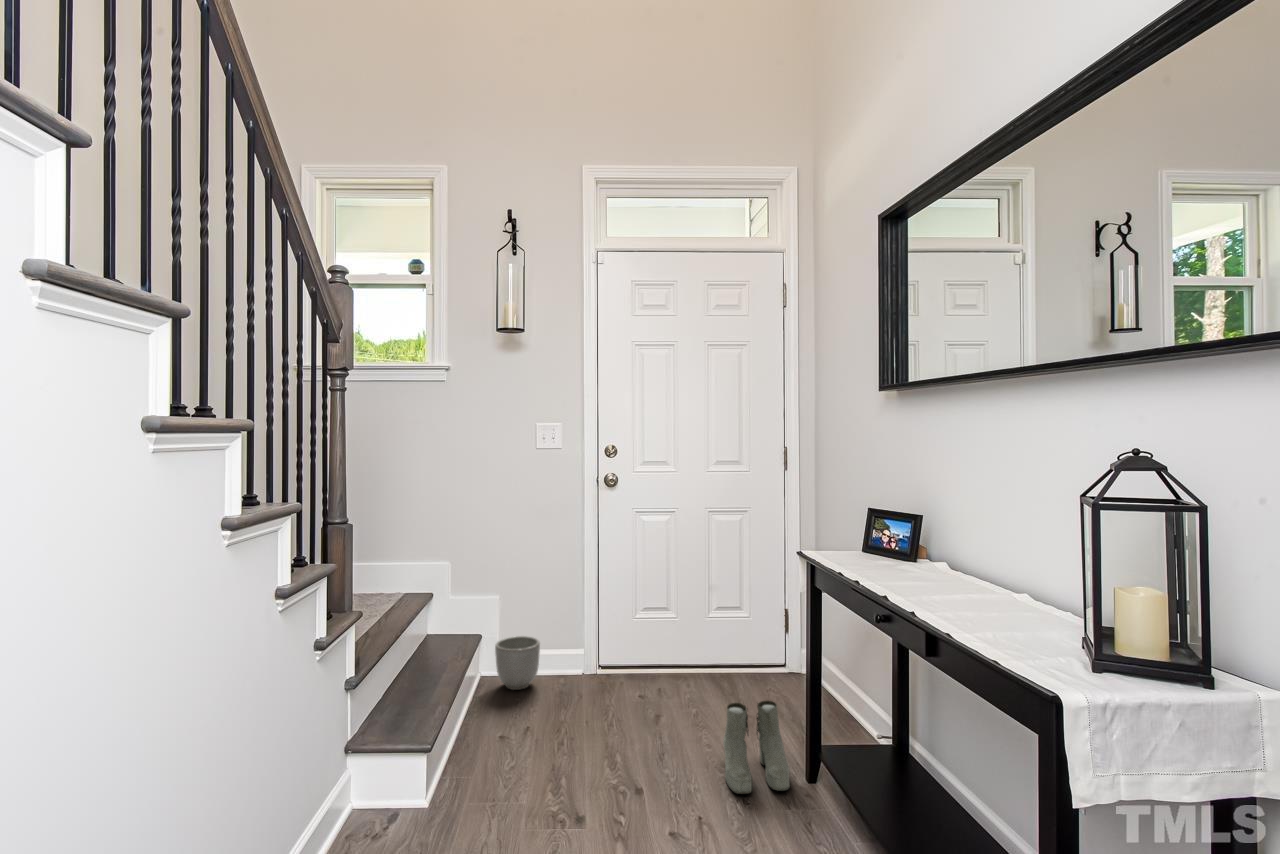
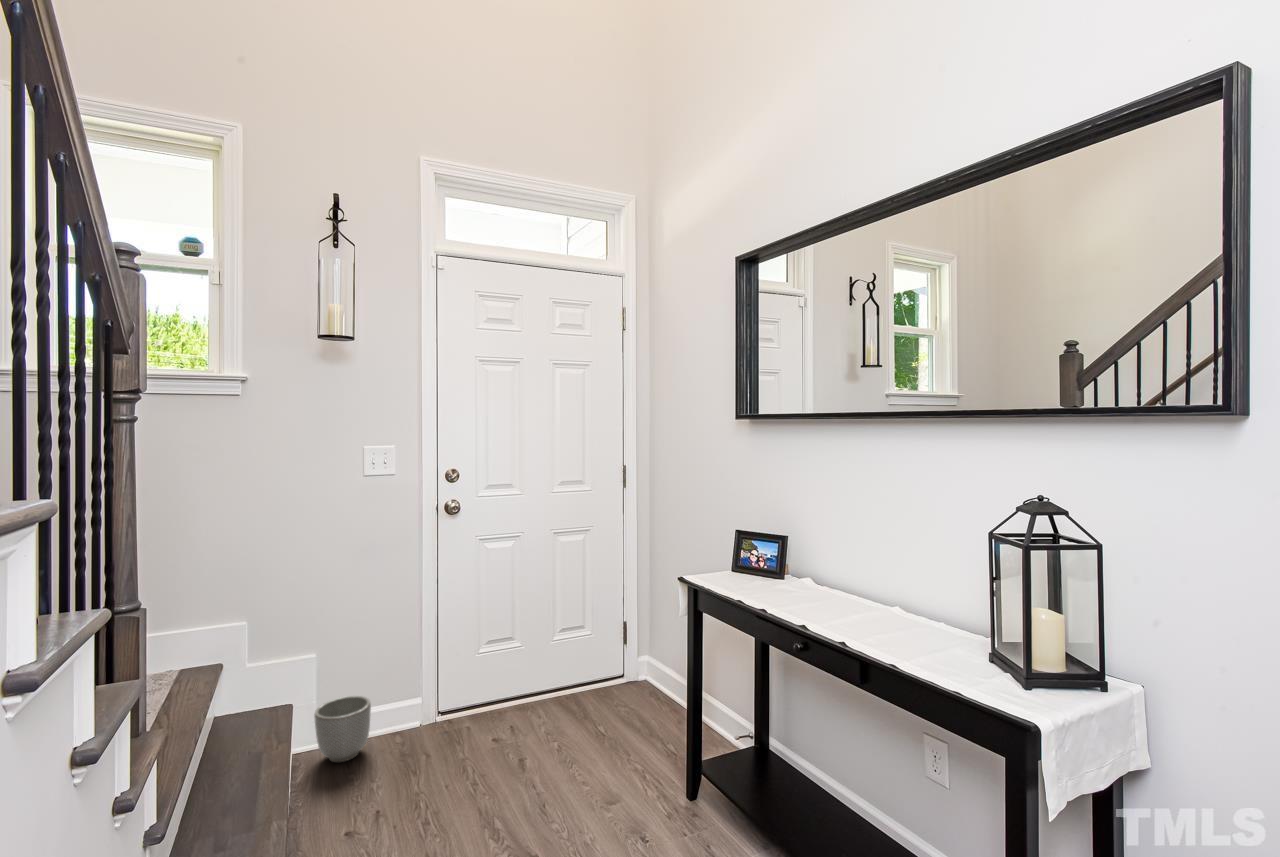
boots: present [723,701,790,794] -> none [606,726,678,831]

